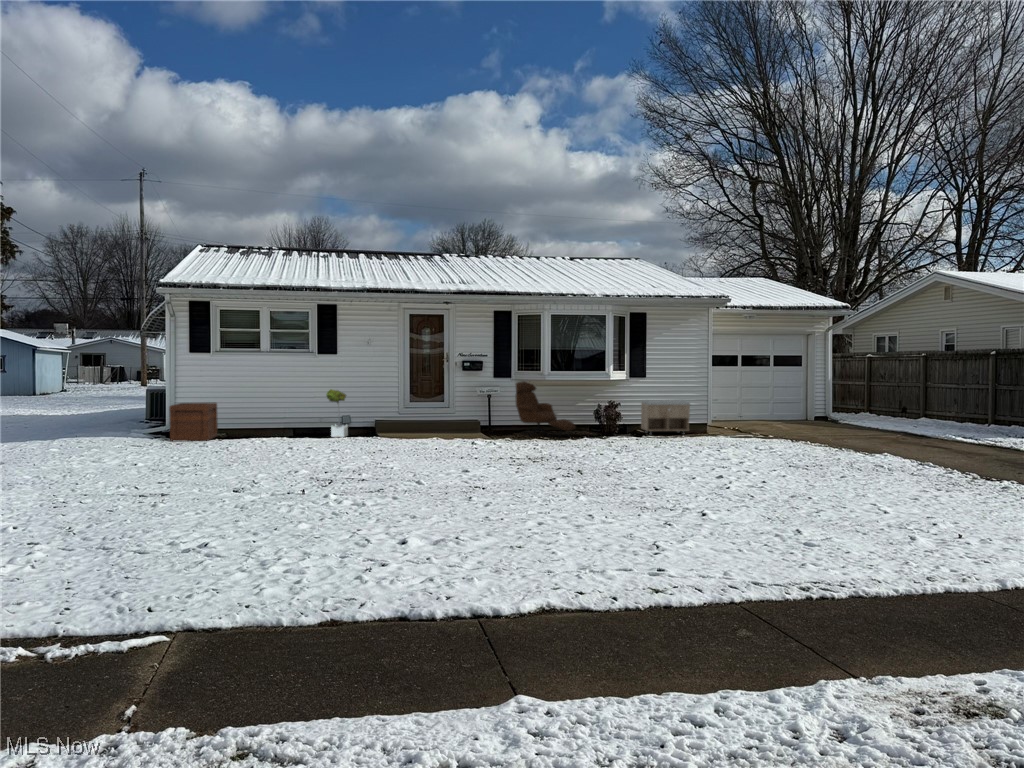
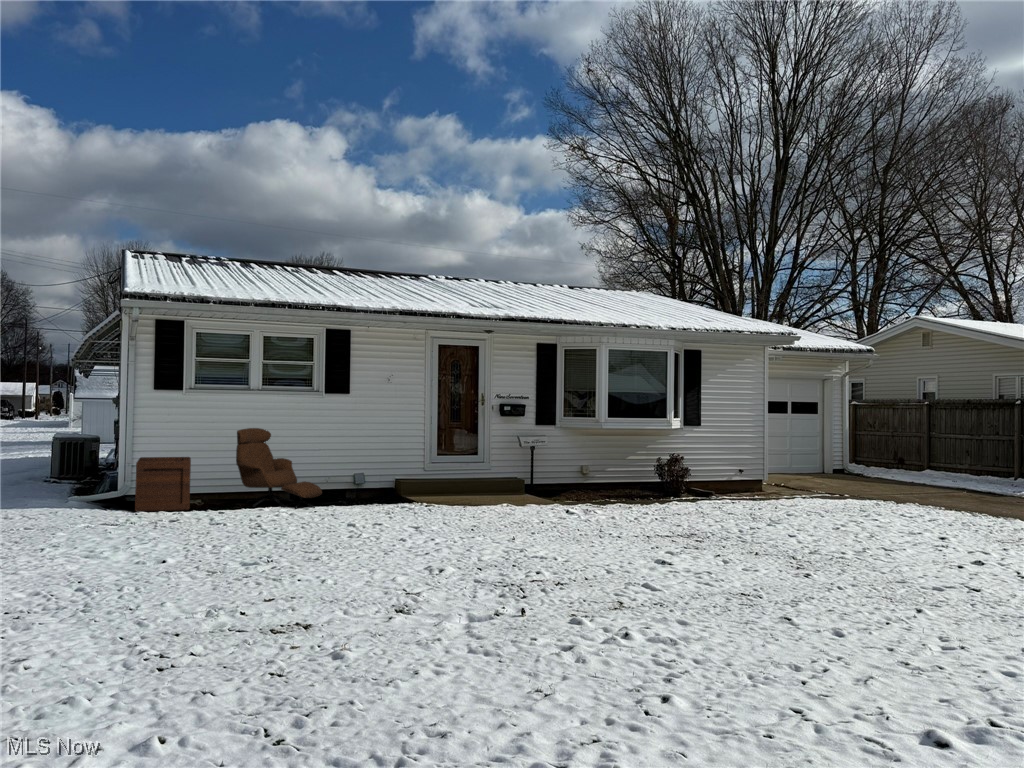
lounge chair: present [515,382,575,437] -> present [236,428,322,509]
potted tree: present [326,389,348,437] -> none [340,439,367,502]
storage bench: present [641,400,690,433] -> none [696,452,755,492]

